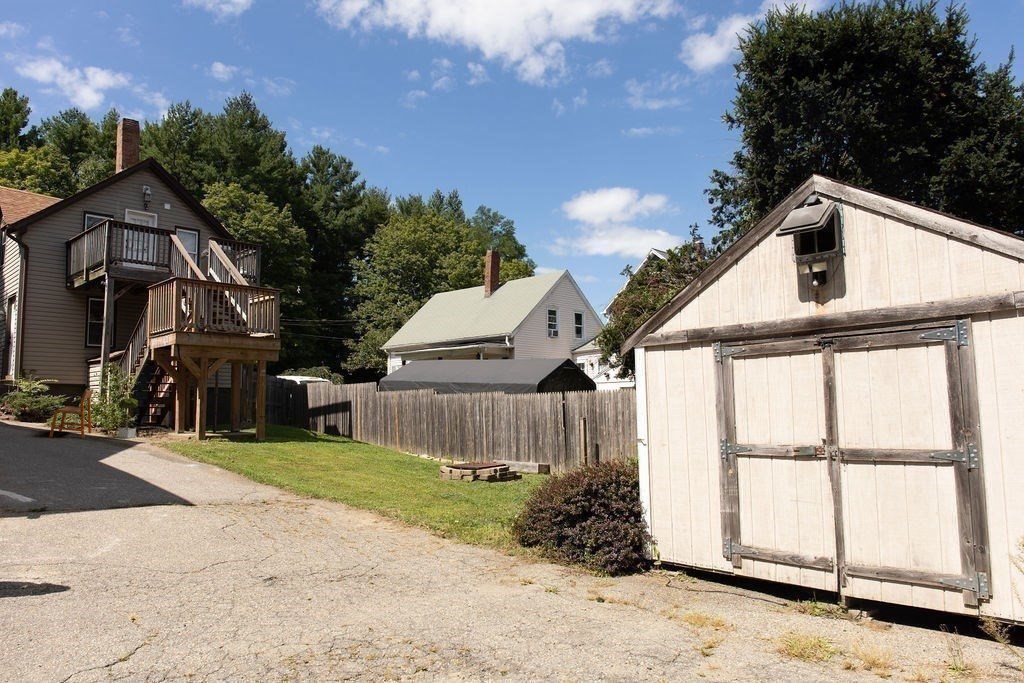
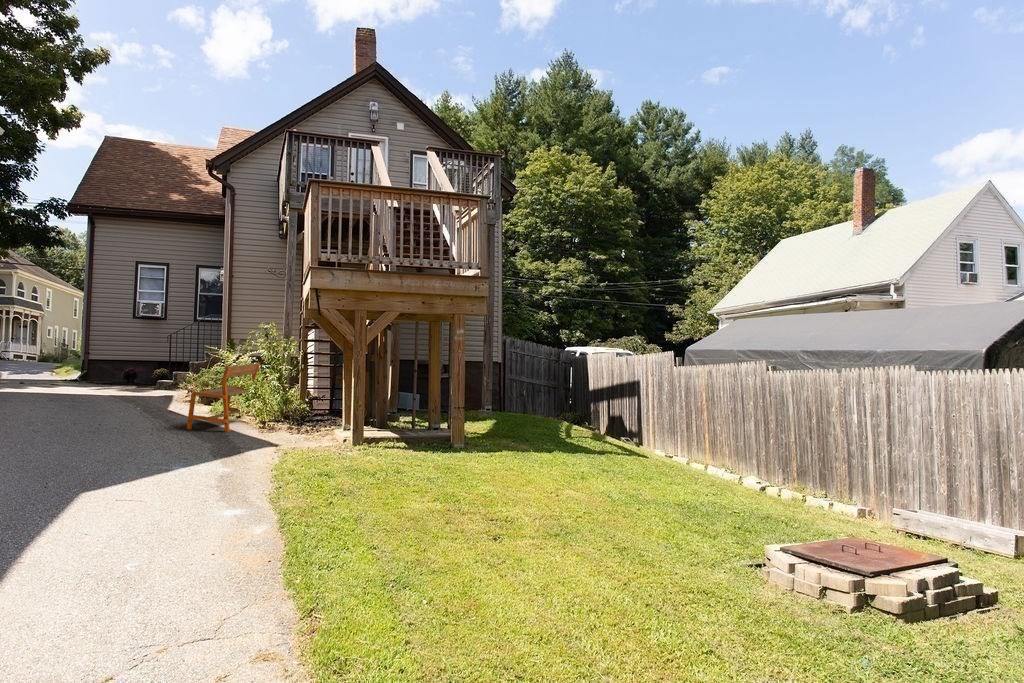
potted tree: present [118,398,138,438] -> none [275,375,302,434]

